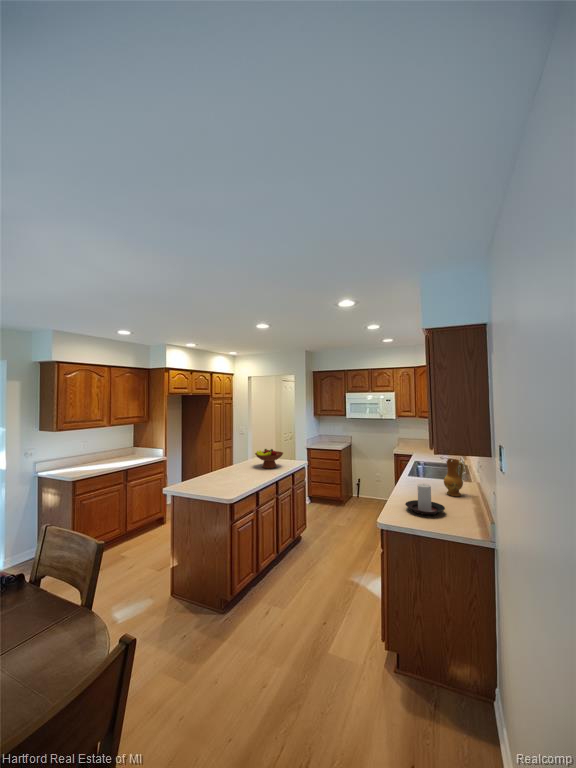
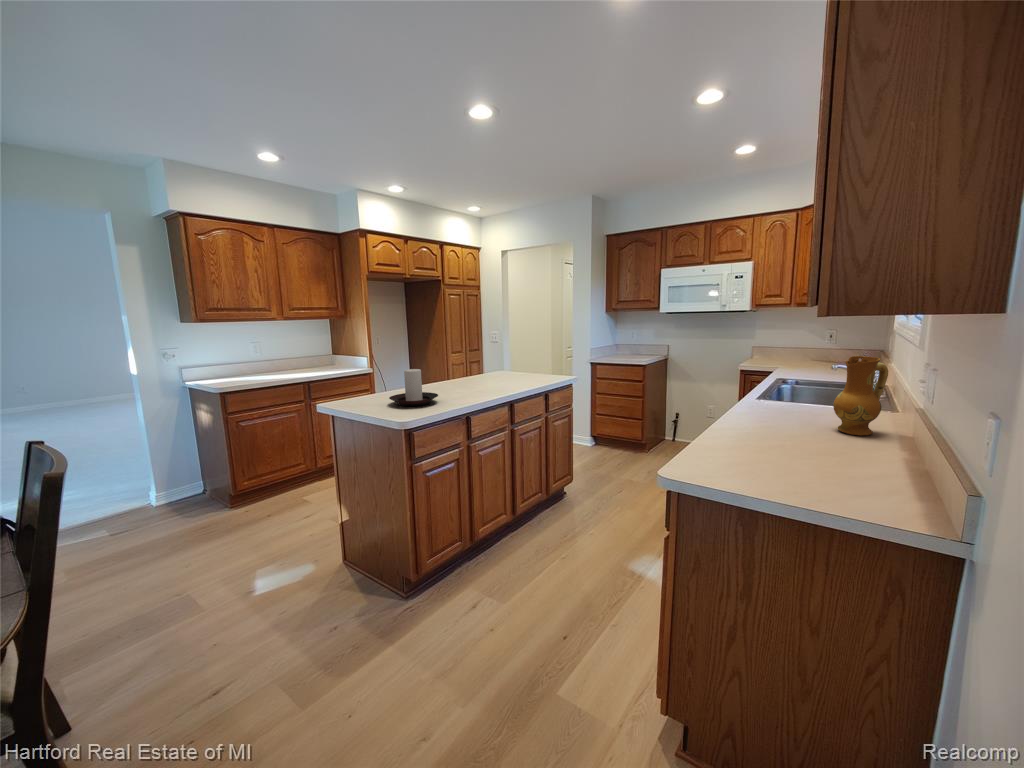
fruit bowl: present [255,449,283,468] -> none [483,351,531,383]
candle holder: present [405,484,445,515] -> present [389,369,438,406]

